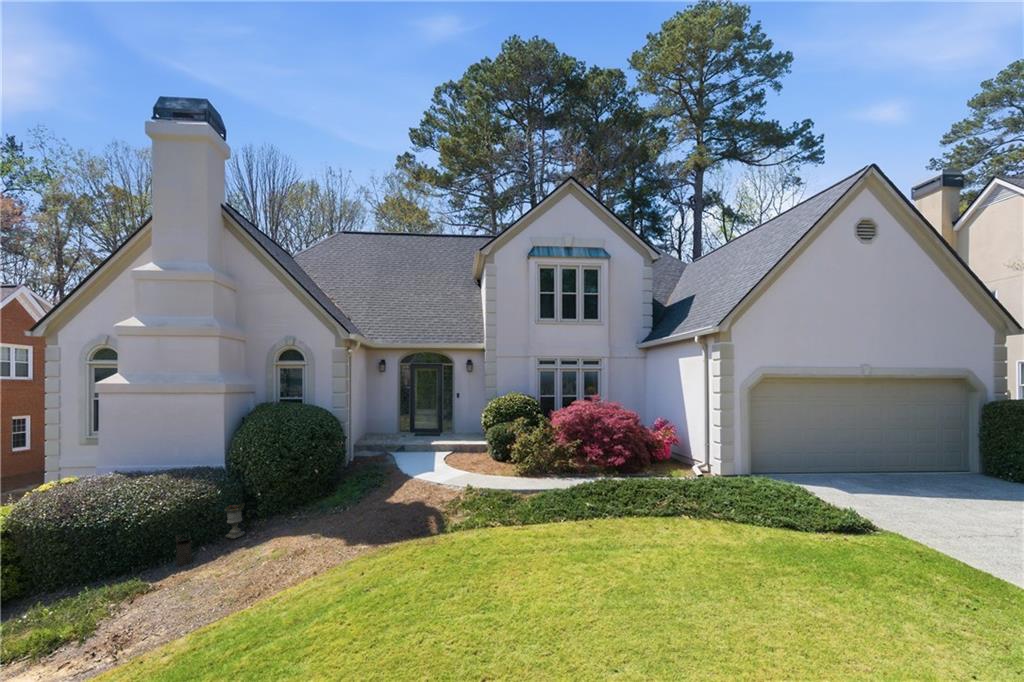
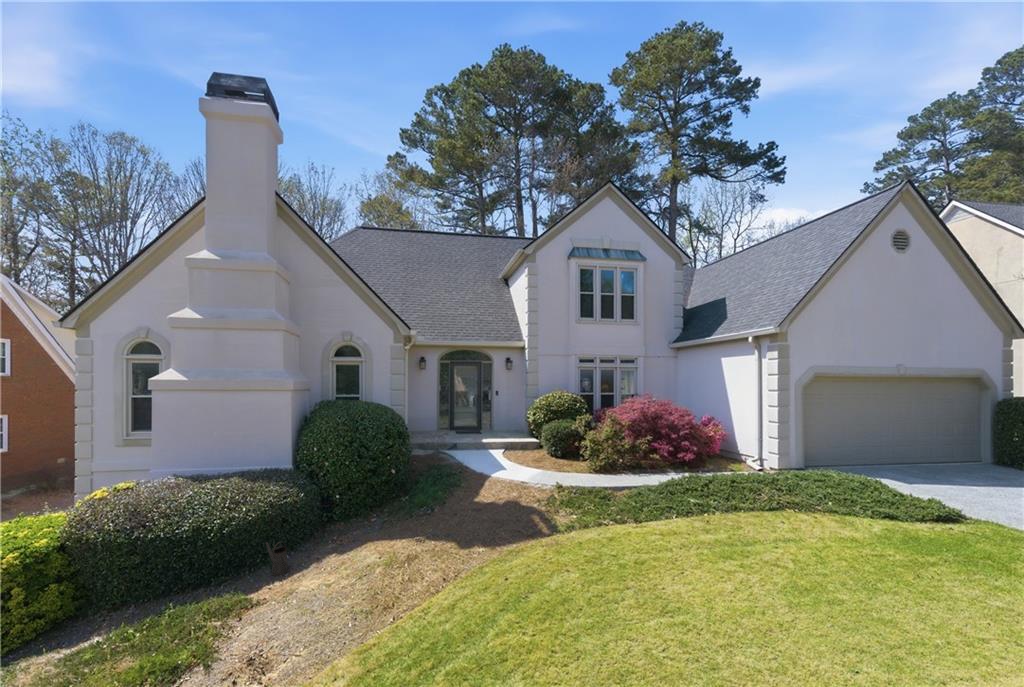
planter: present [225,504,245,539] -> none [309,506,330,544]

